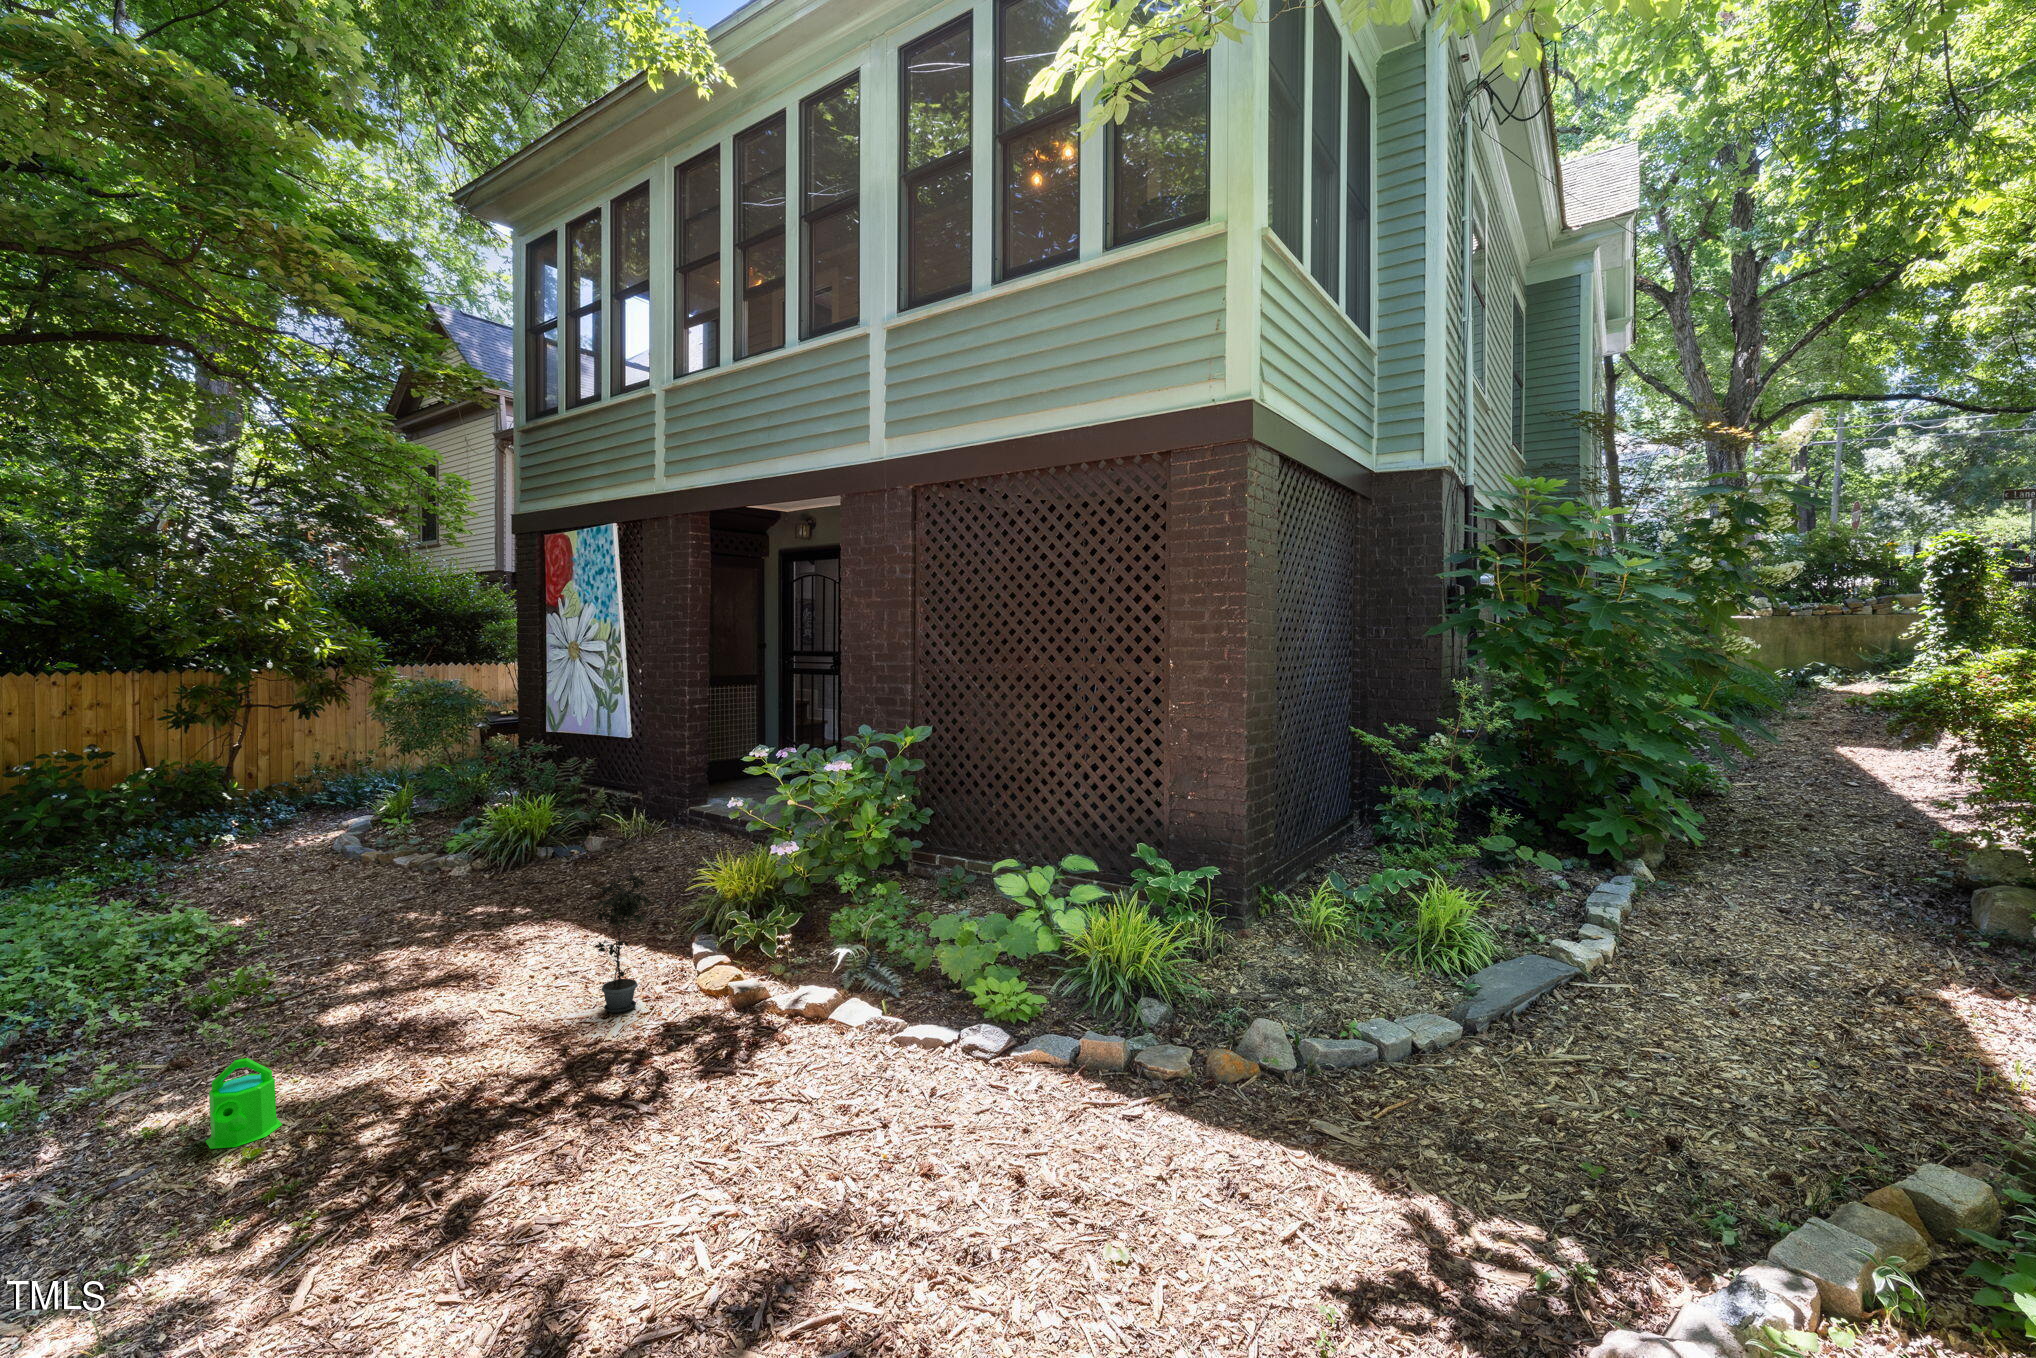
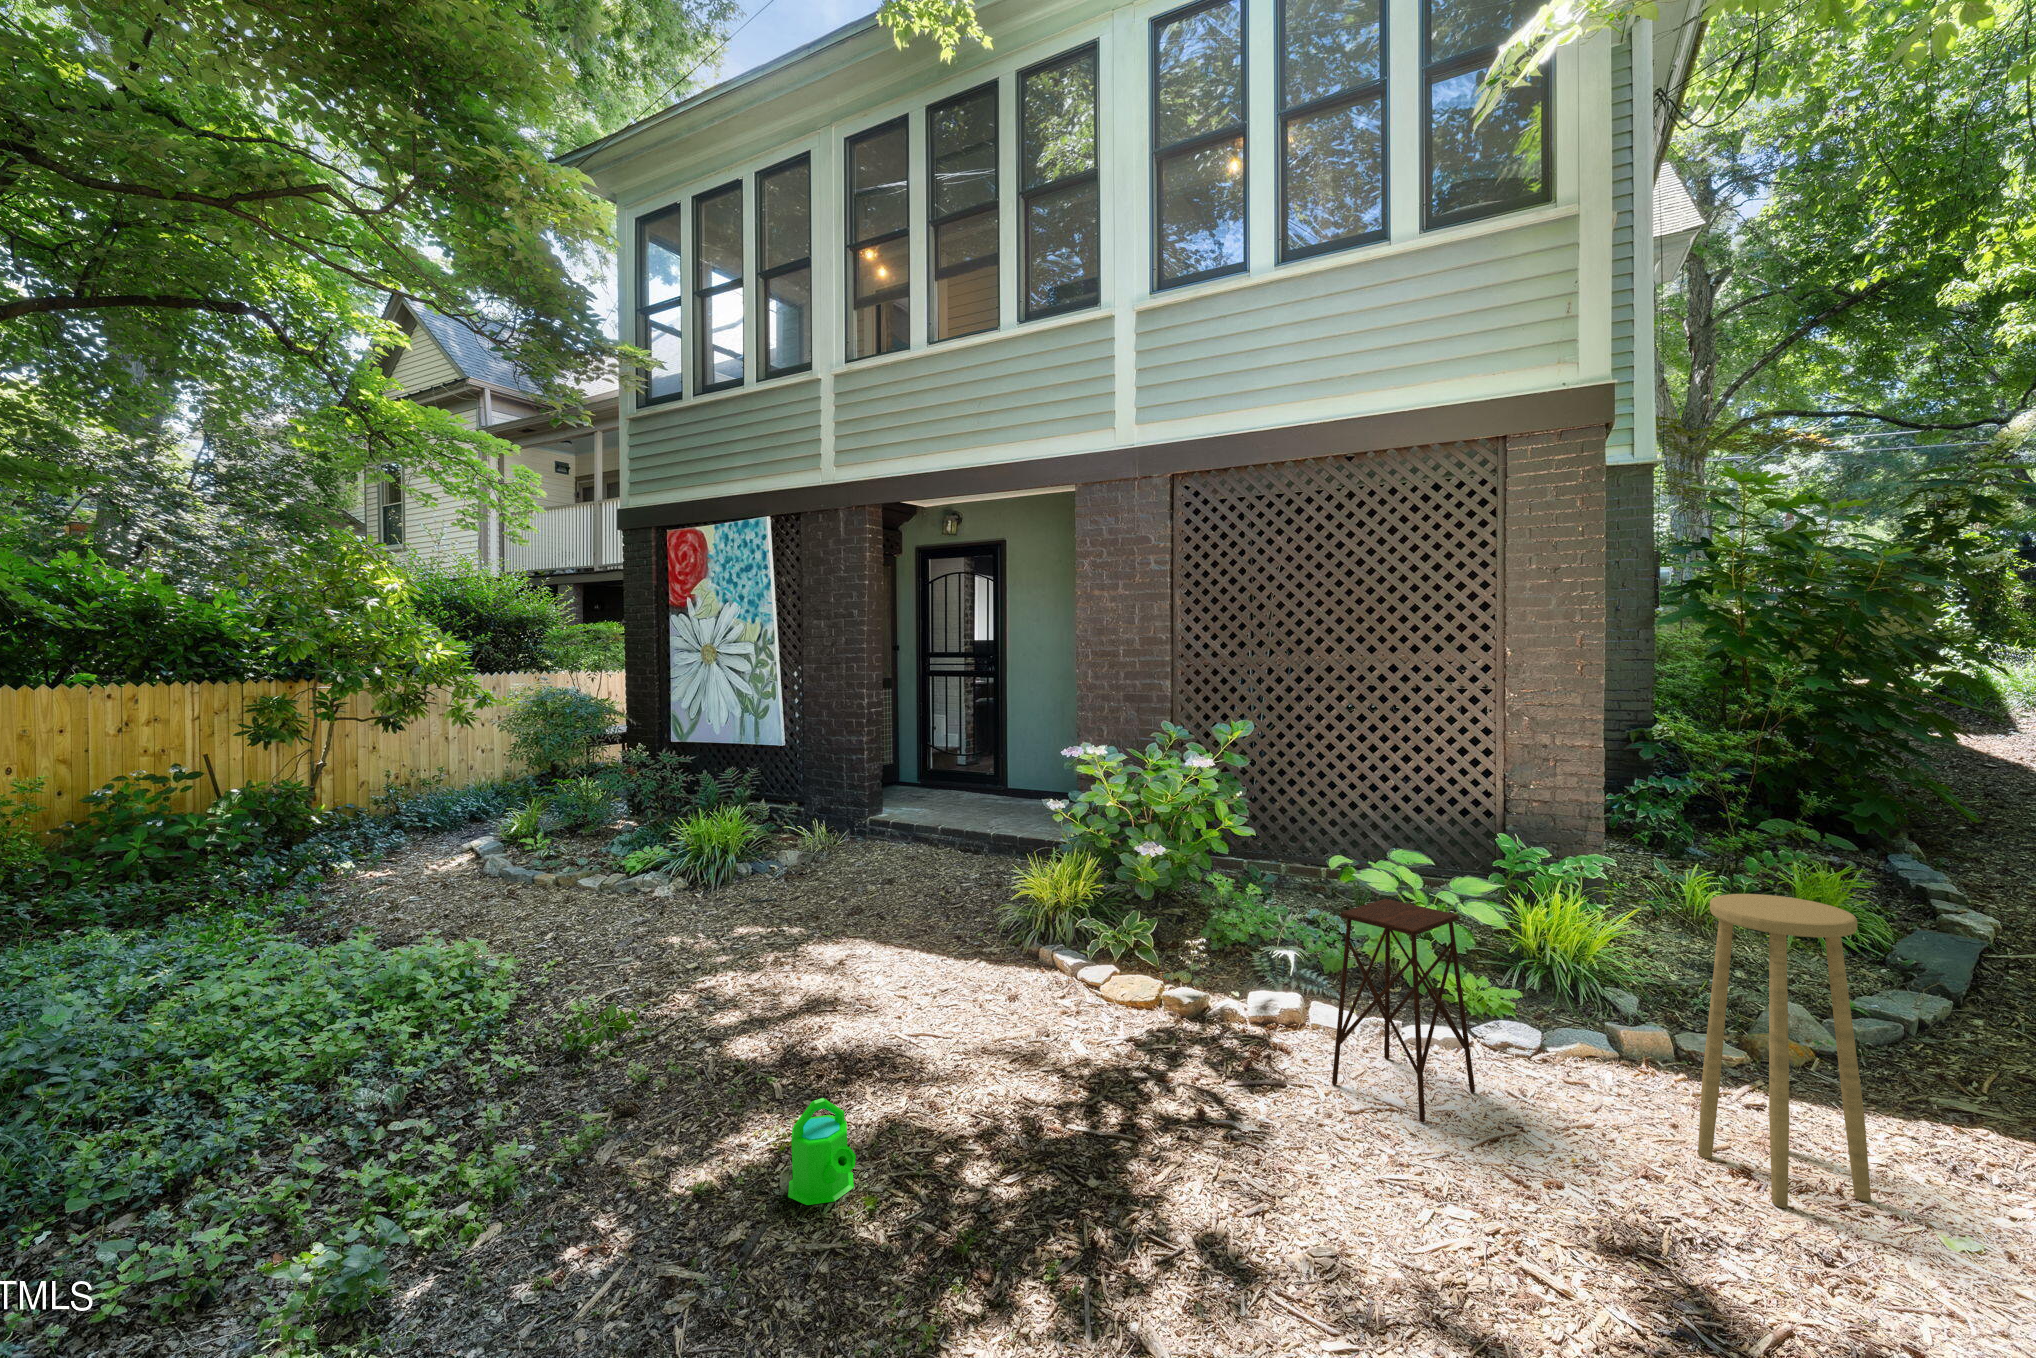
potted plant: present [587,869,650,1013] -> none [1018,875,1102,1031]
side table: none [783,902,899,1111] -> present [1332,899,1475,1123]
stool: none [1000,910,1106,1206] -> present [1698,894,1871,1208]

